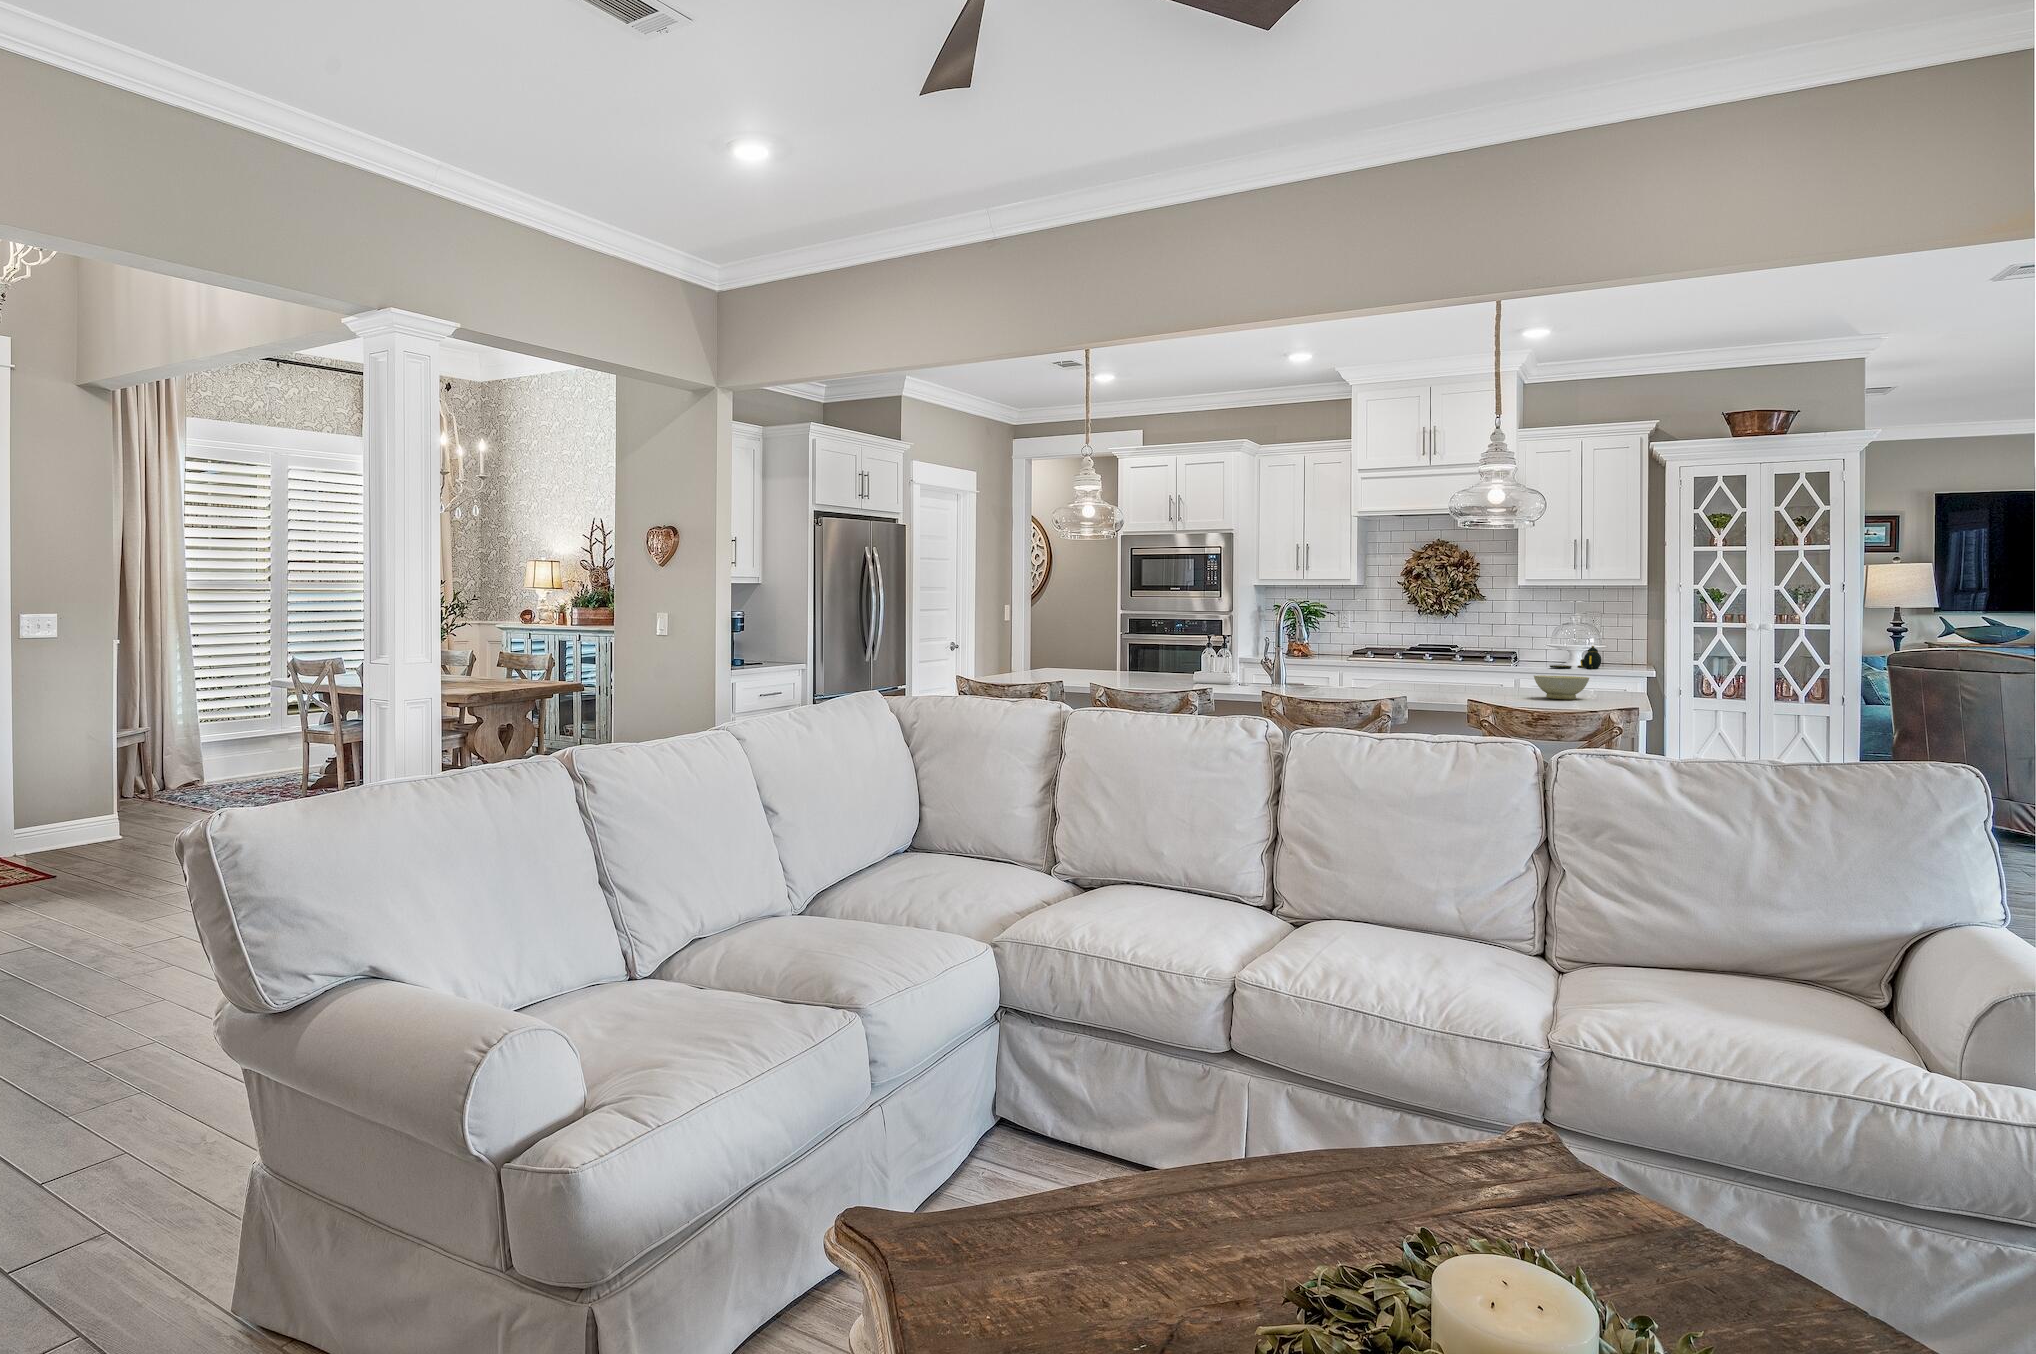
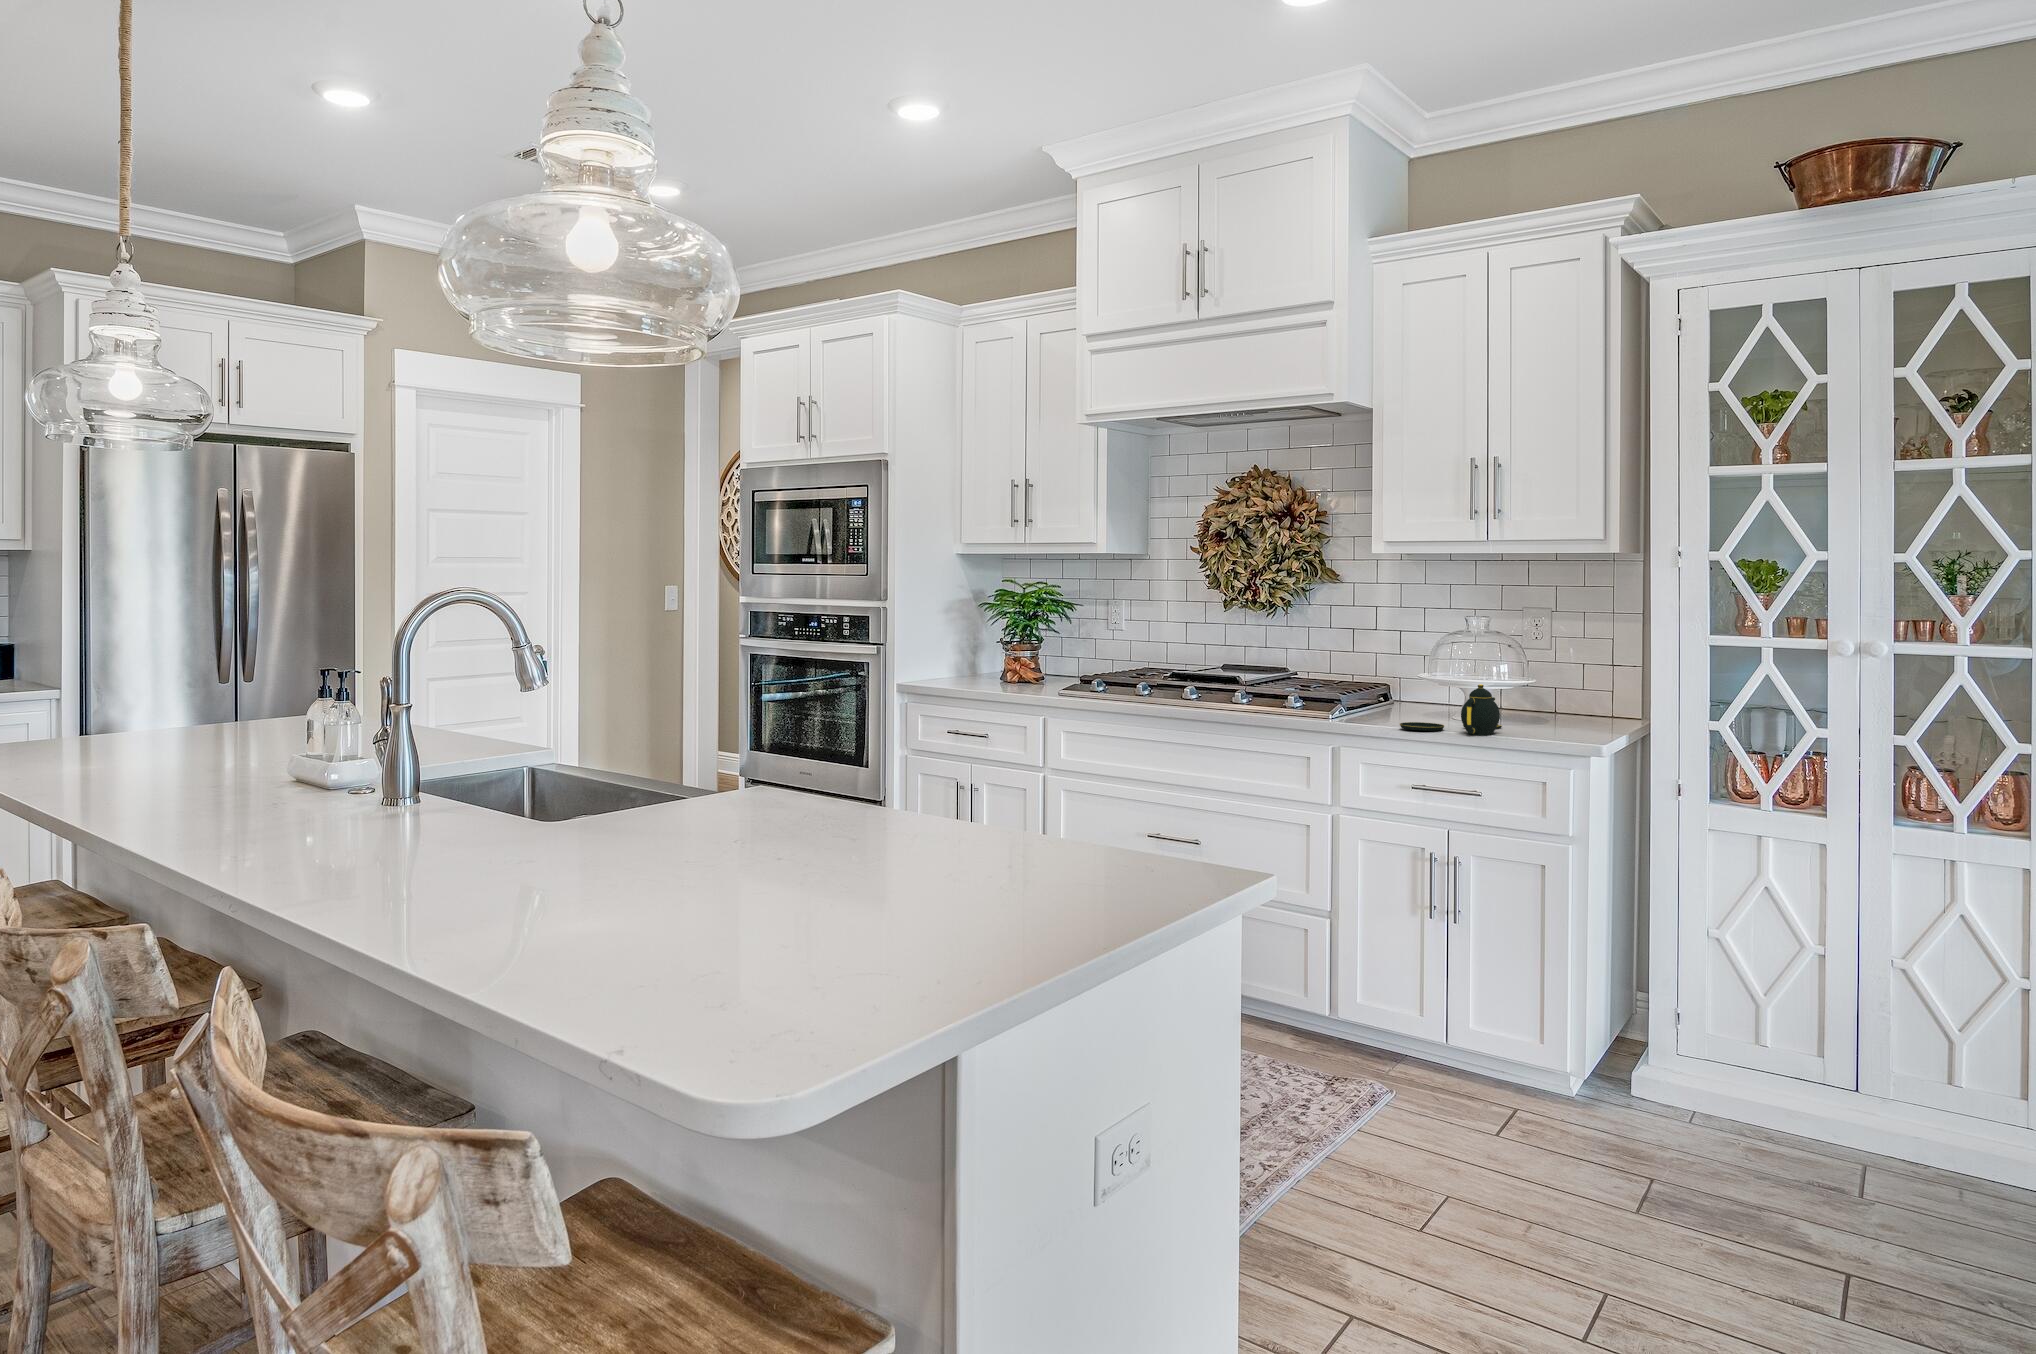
bowl: present [1534,675,1589,700] -> none [875,815,1018,901]

